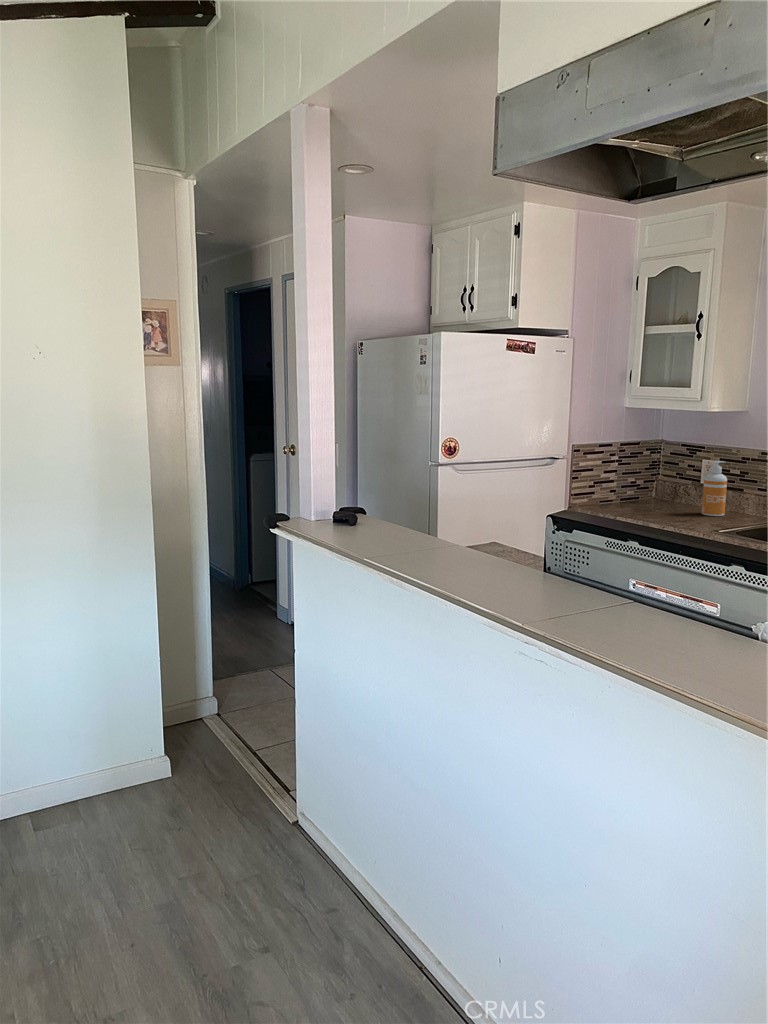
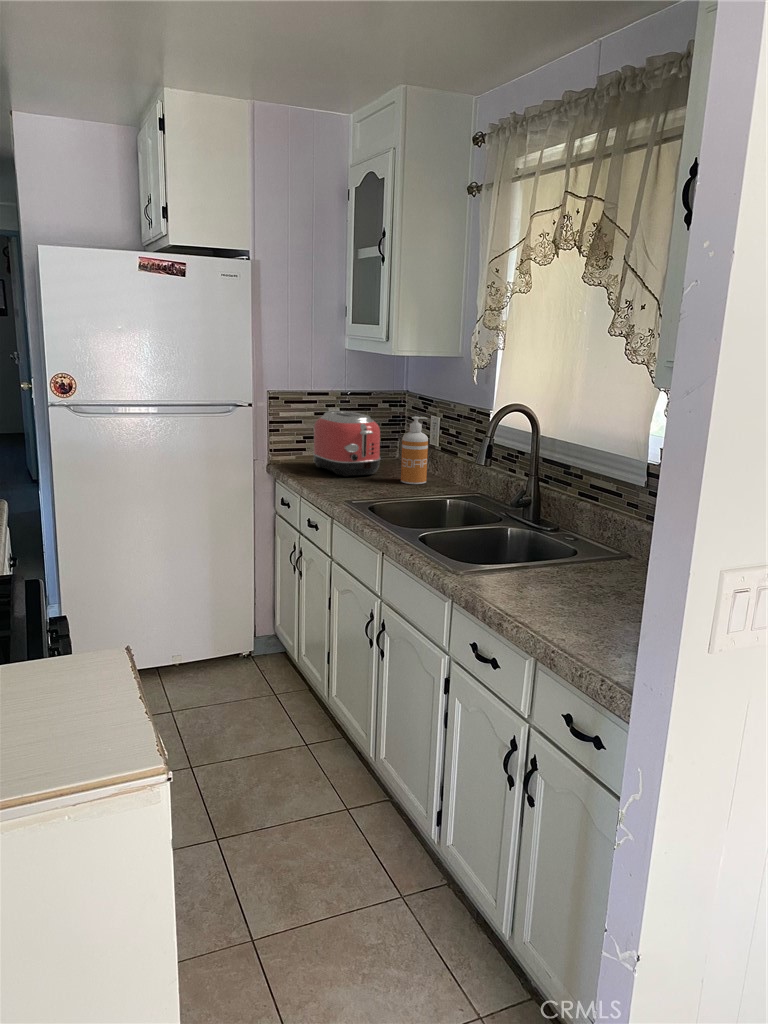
toaster: none [611,459,679,513] -> present [313,411,381,477]

